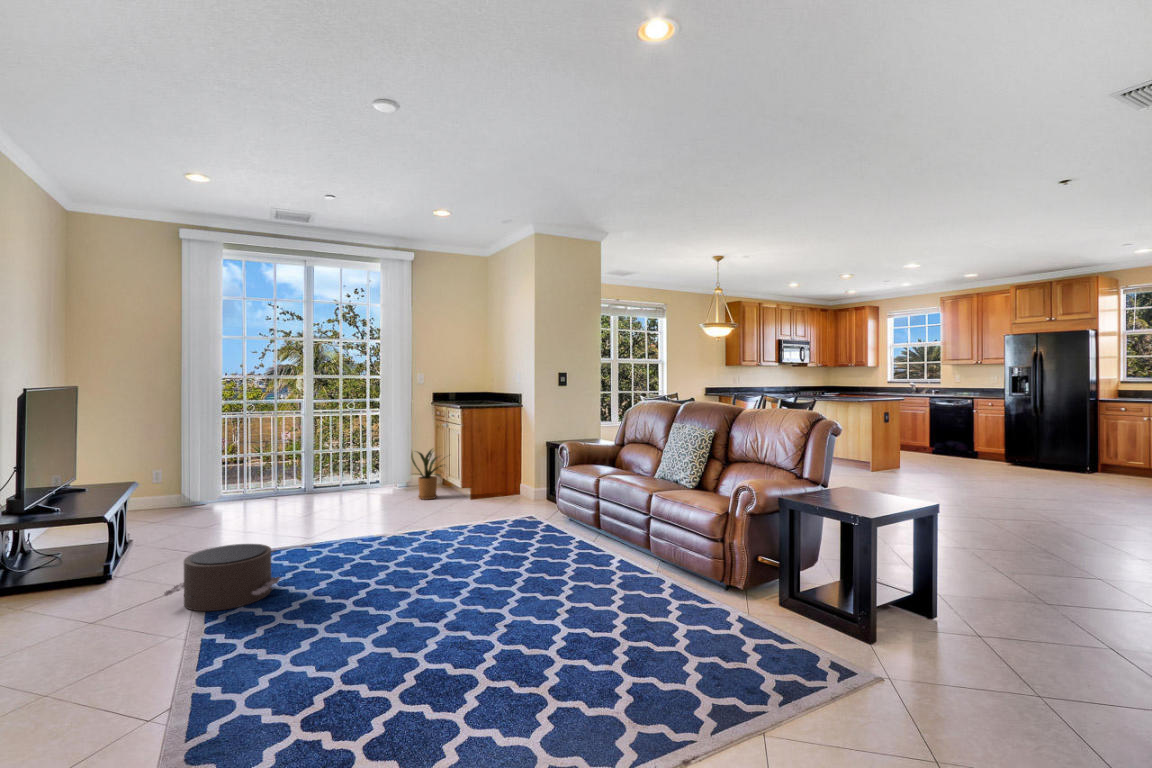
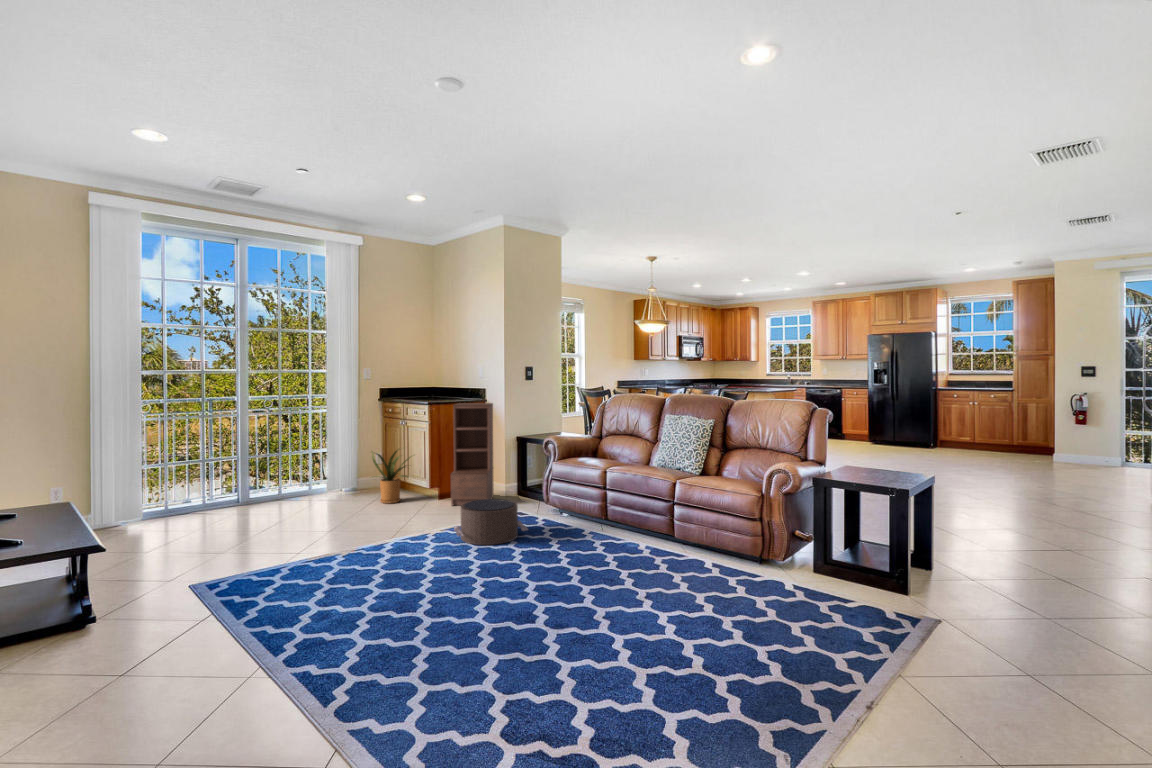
bookshelf: none [475,407,523,507] -> present [451,403,494,506]
pouf: present [164,544,280,611] -> present [454,499,528,545]

